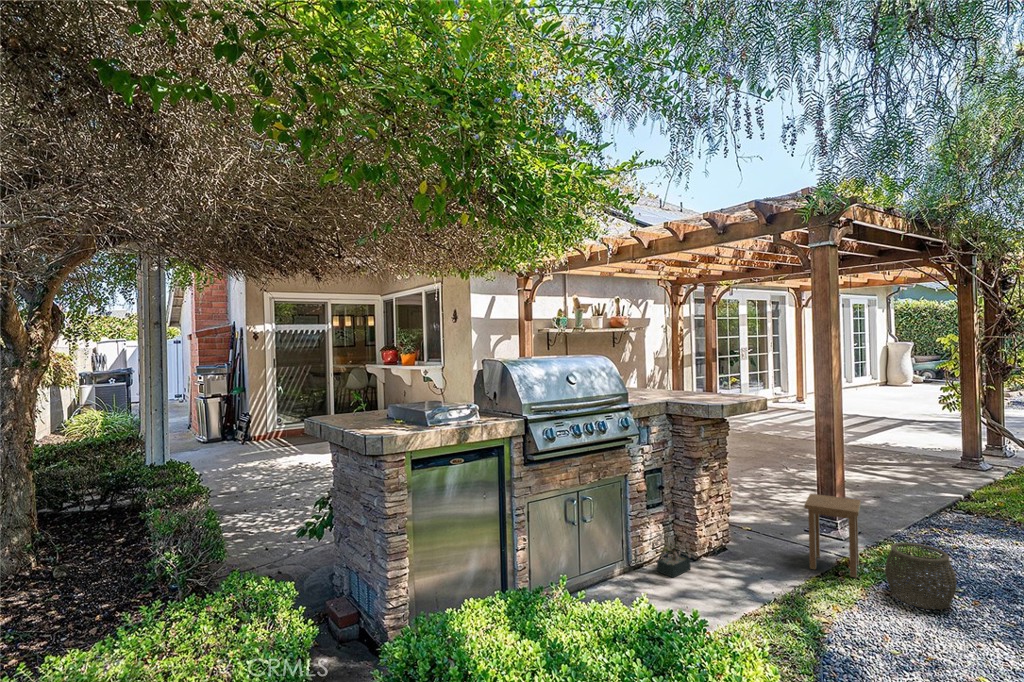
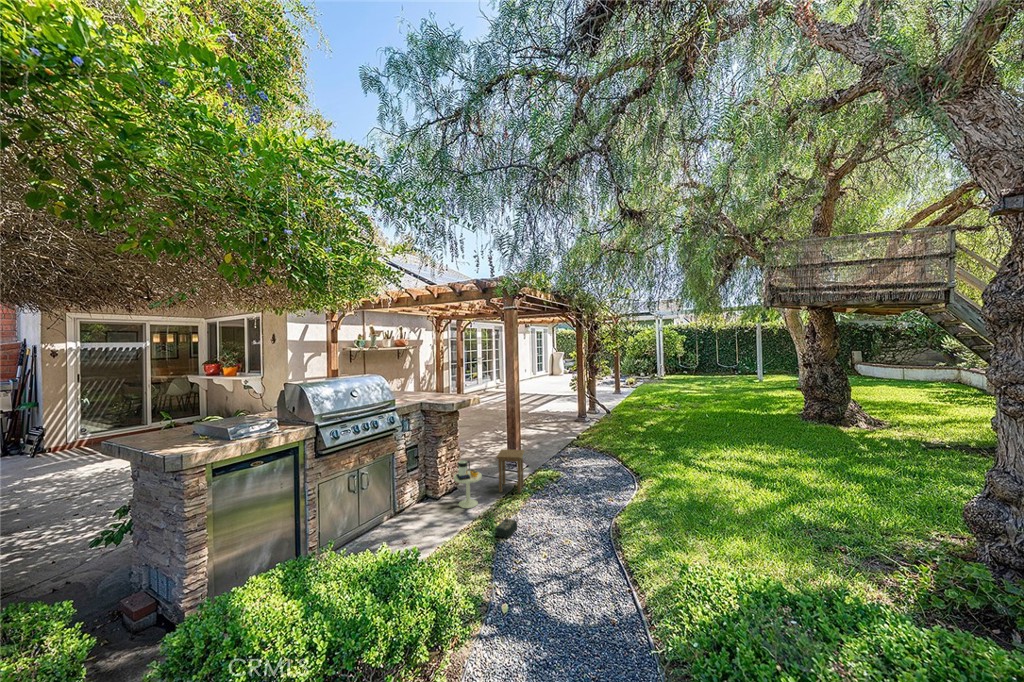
side table: none [726,502,779,585] -> present [454,460,482,508]
decorative plant: present [649,533,691,578] -> present [491,505,518,538]
woven basket: present [885,543,957,610] -> none [532,471,562,505]

